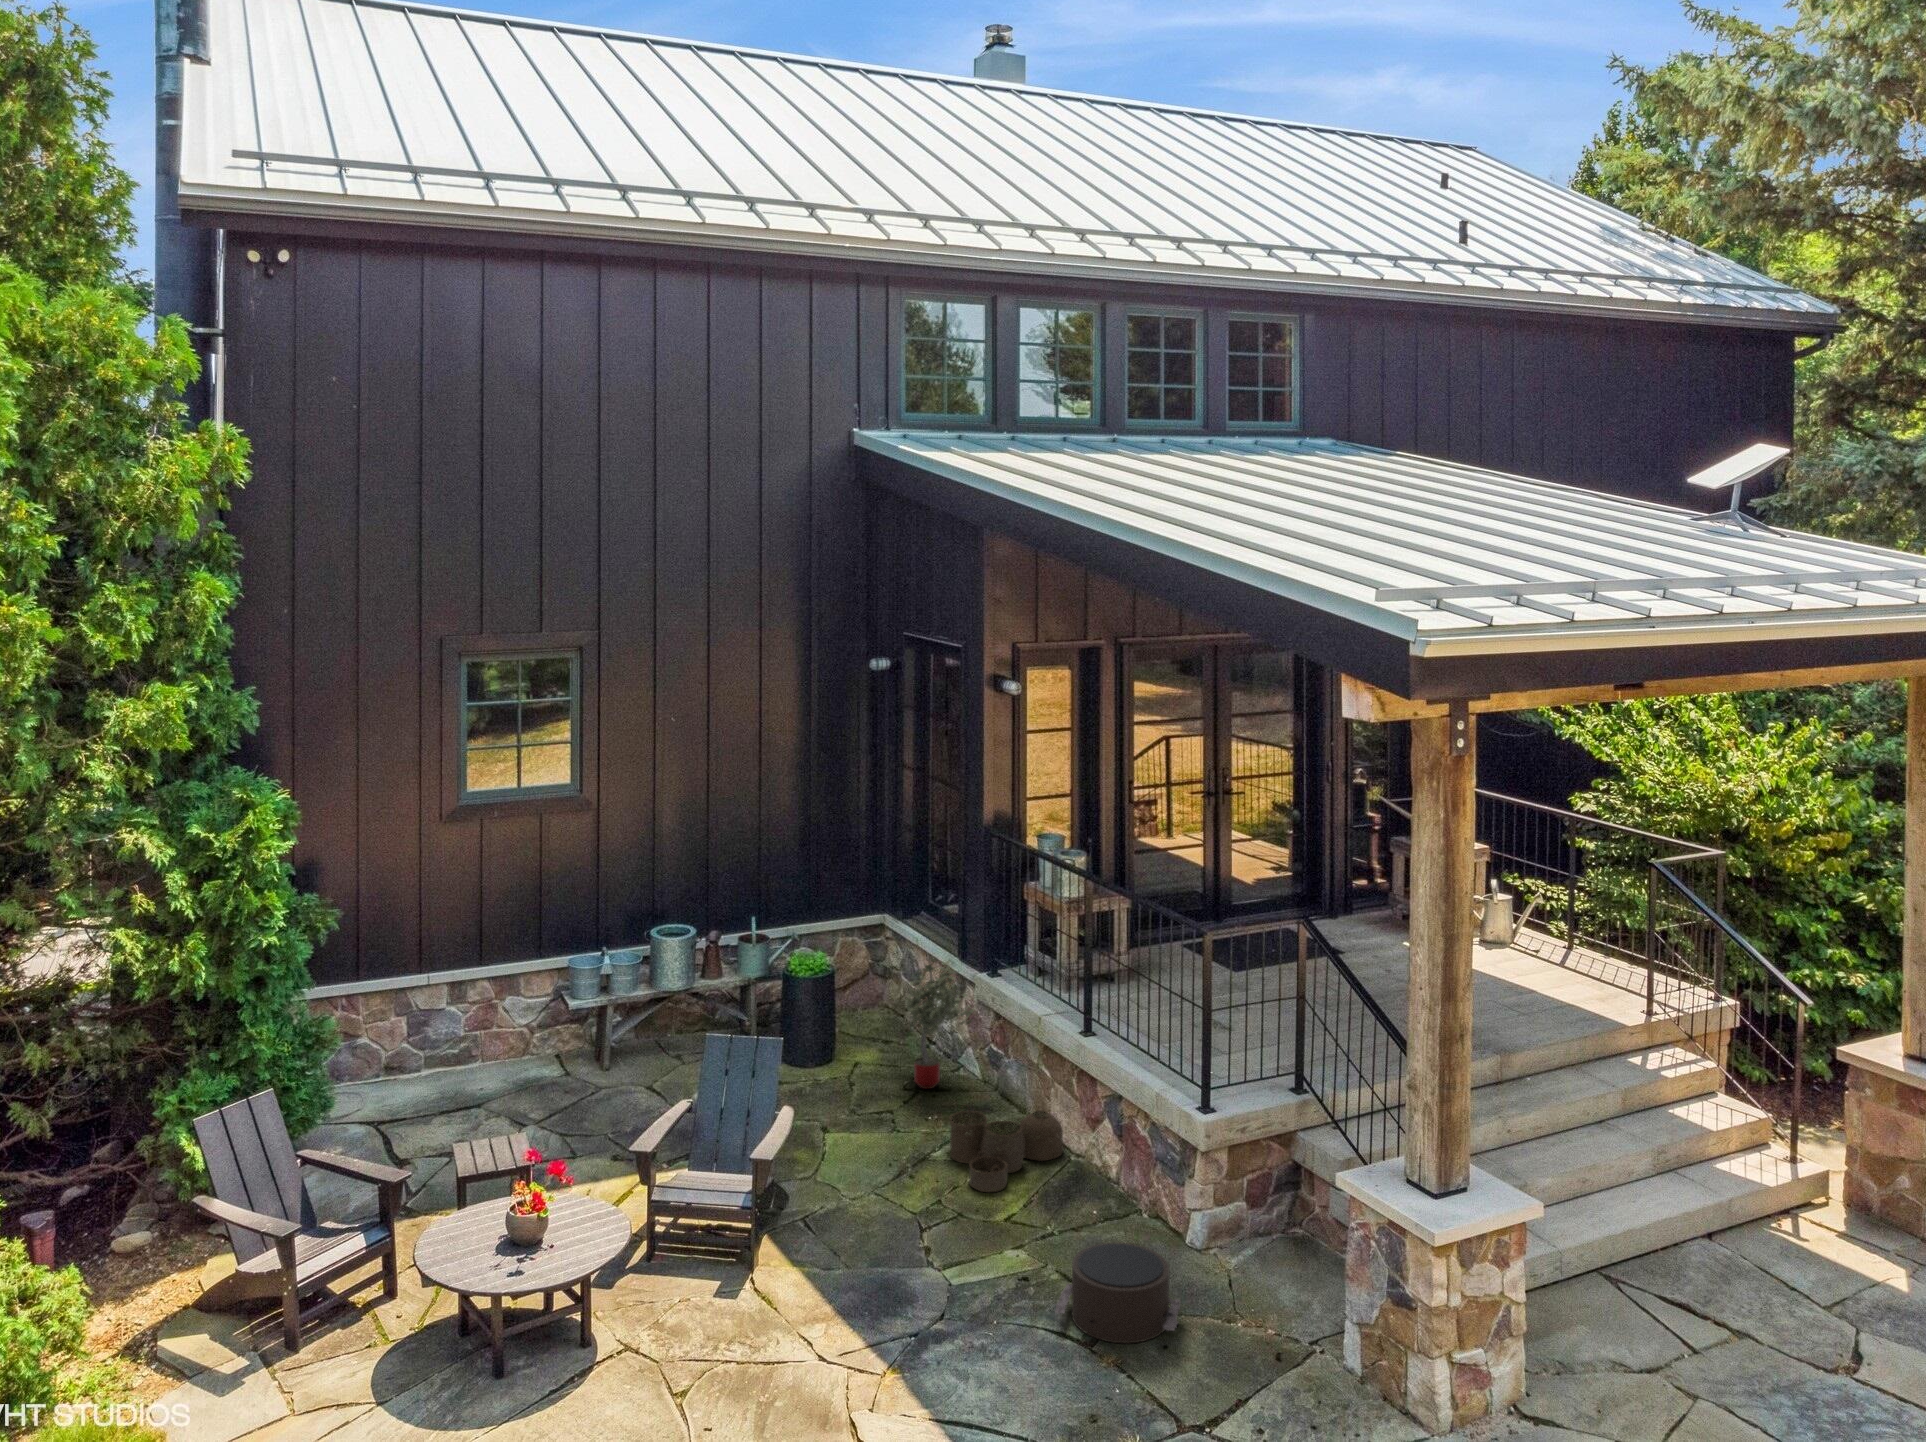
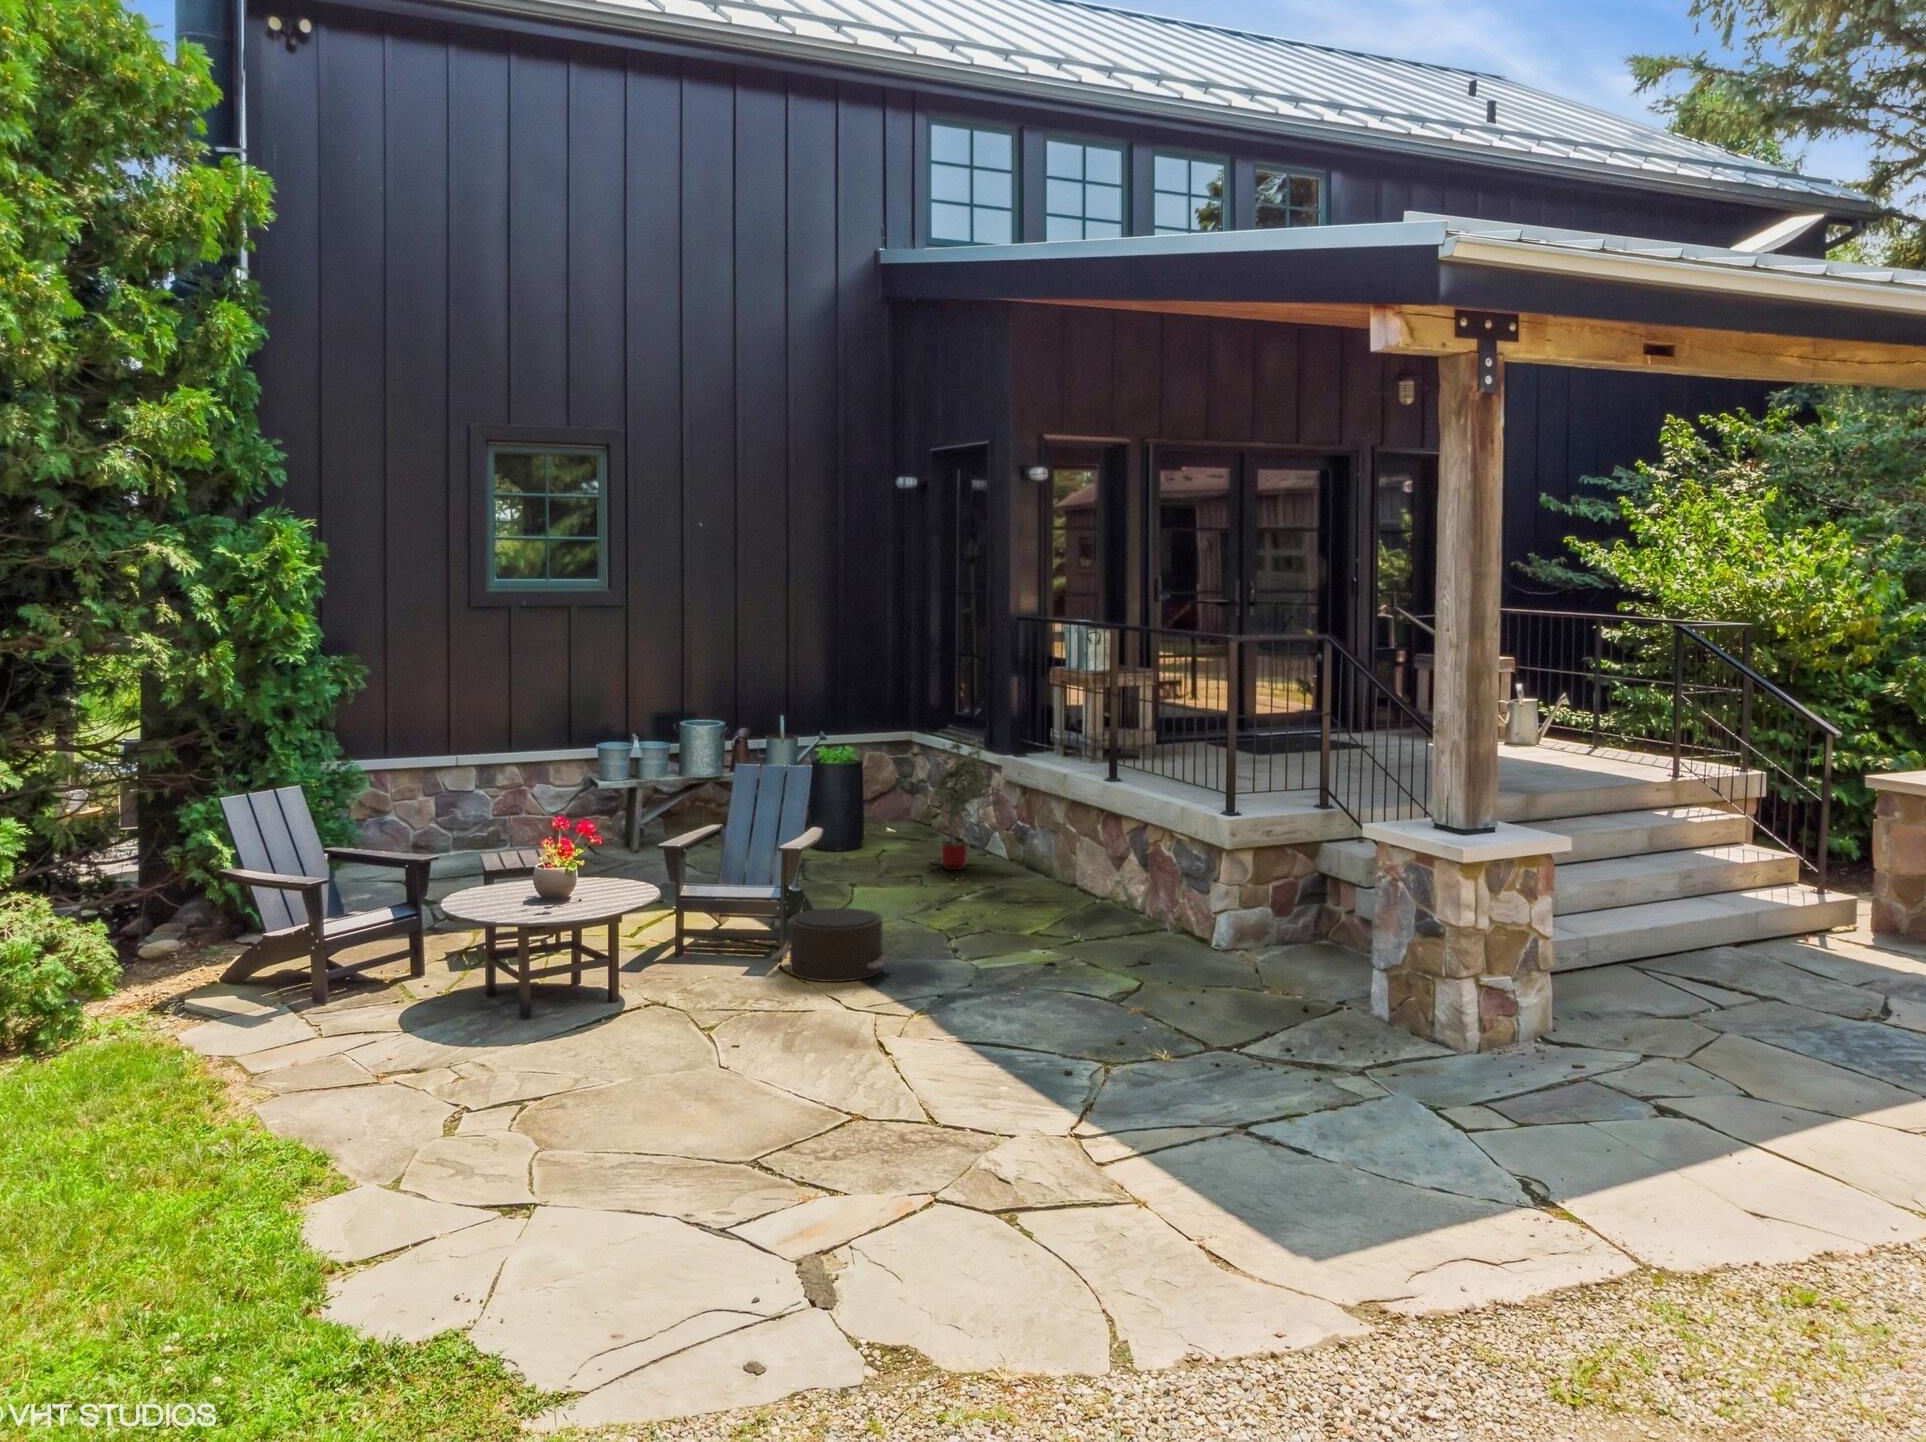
woven basket: present [950,1107,1063,1192] -> none [977,857,1090,924]
pouf: present [1055,1242,1180,1343] -> present [771,908,893,982]

